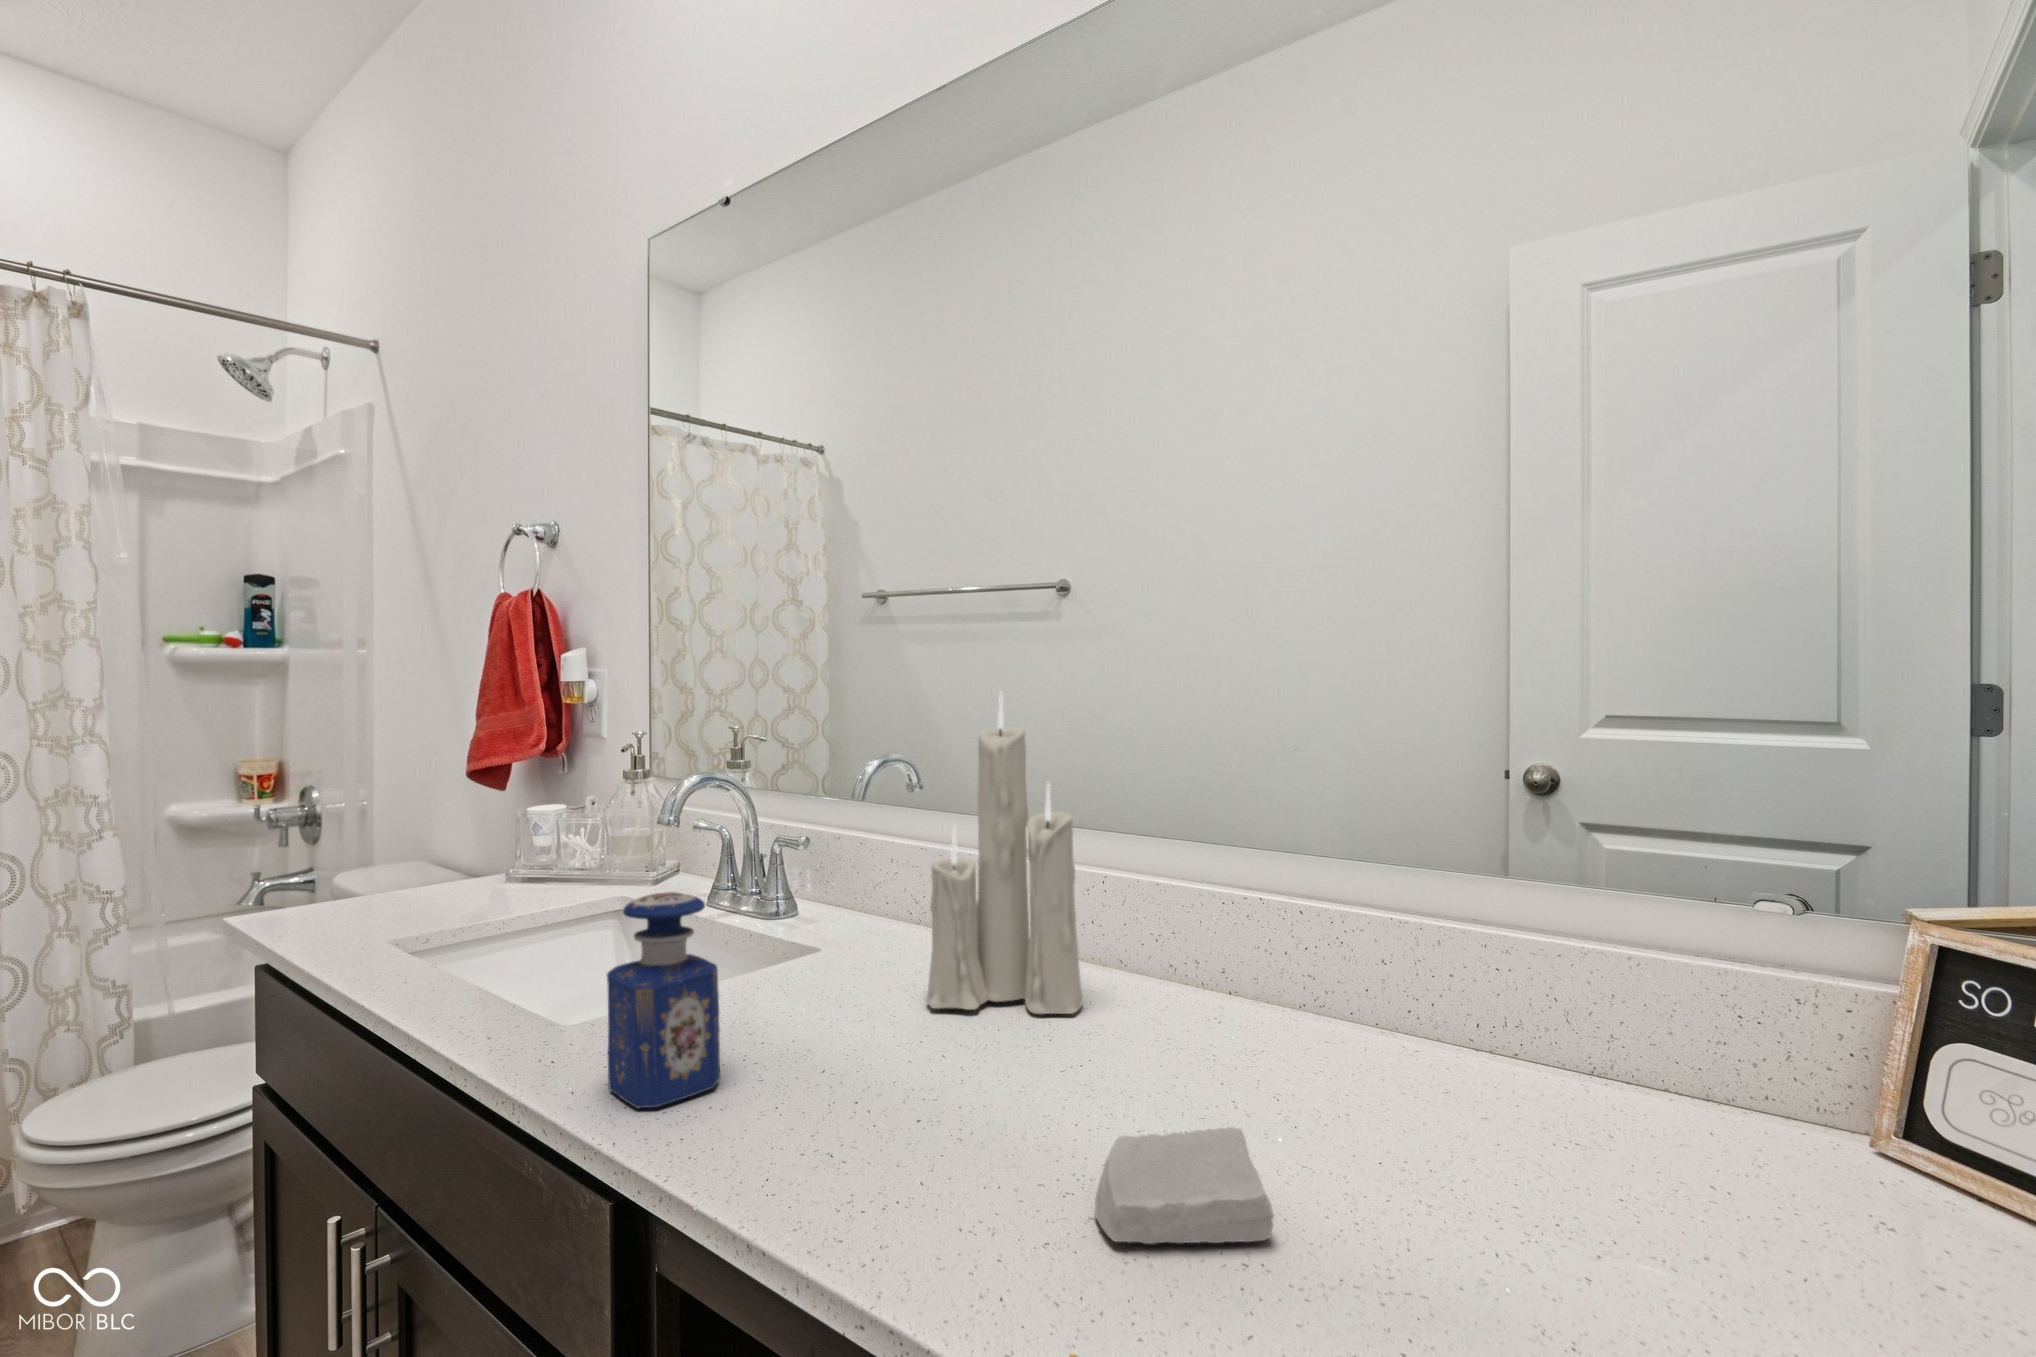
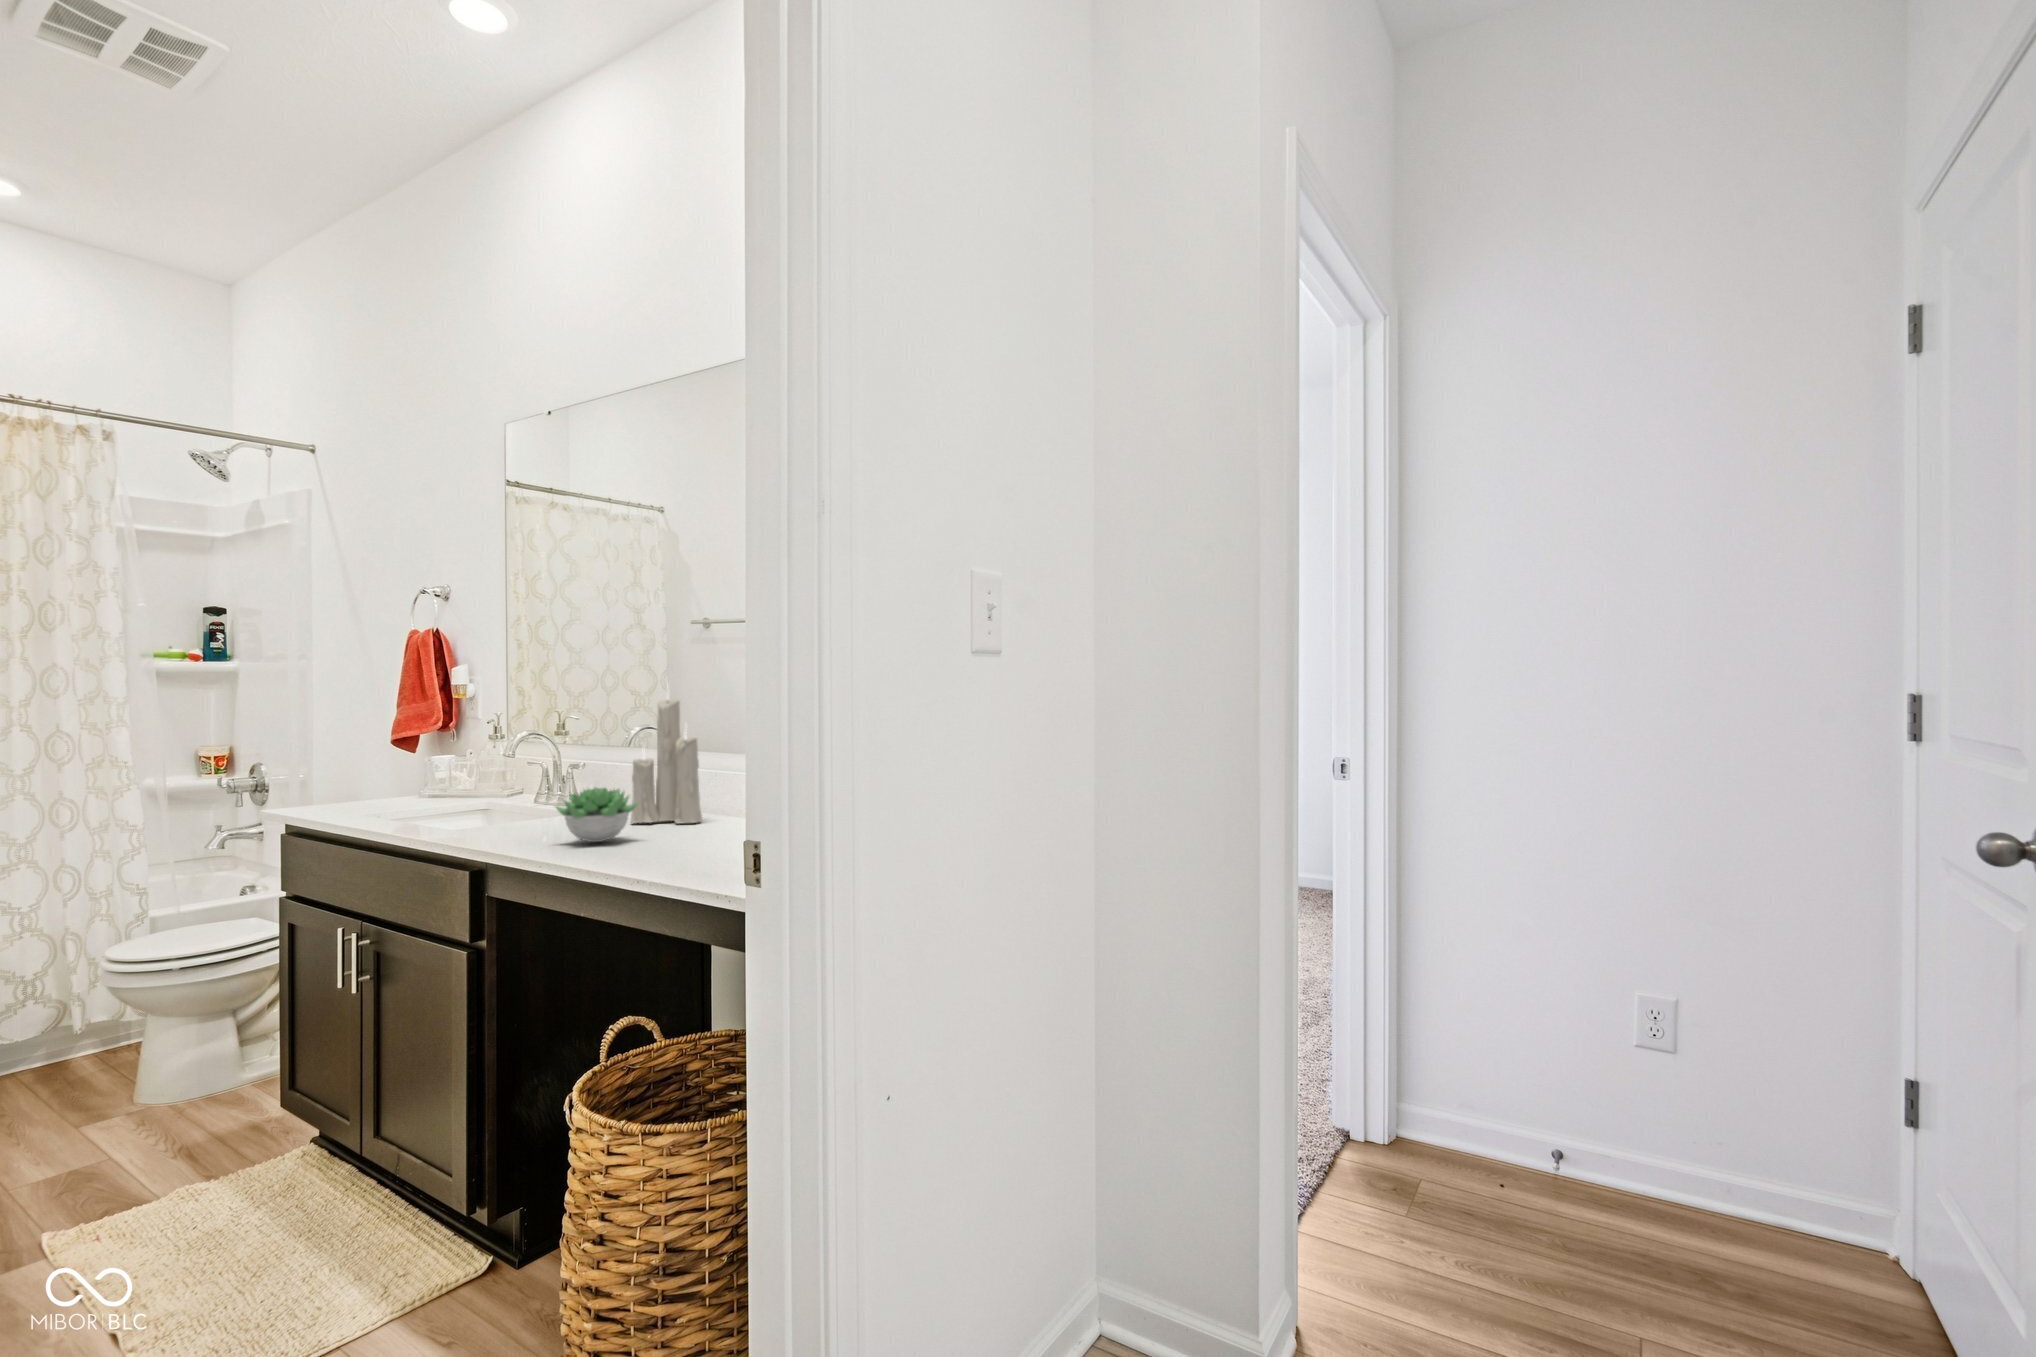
perfume bottle: present [607,892,720,1108] -> none [480,761,528,840]
succulent plant: none [804,981,1022,1153] -> present [556,788,639,842]
soap bar: present [1095,1127,1274,1244] -> none [645,822,701,849]

